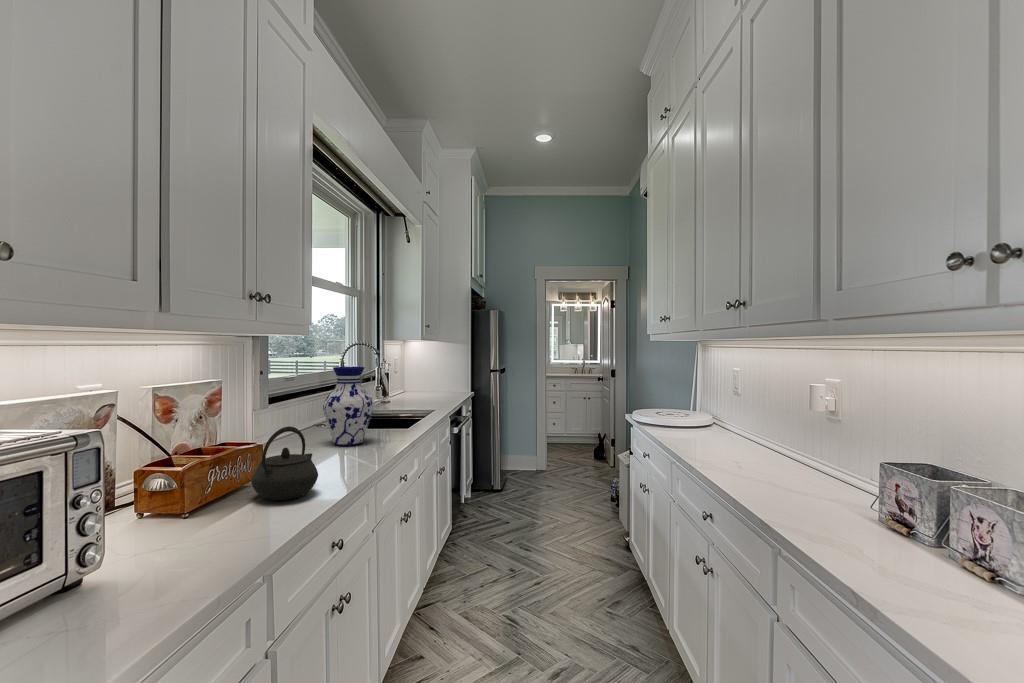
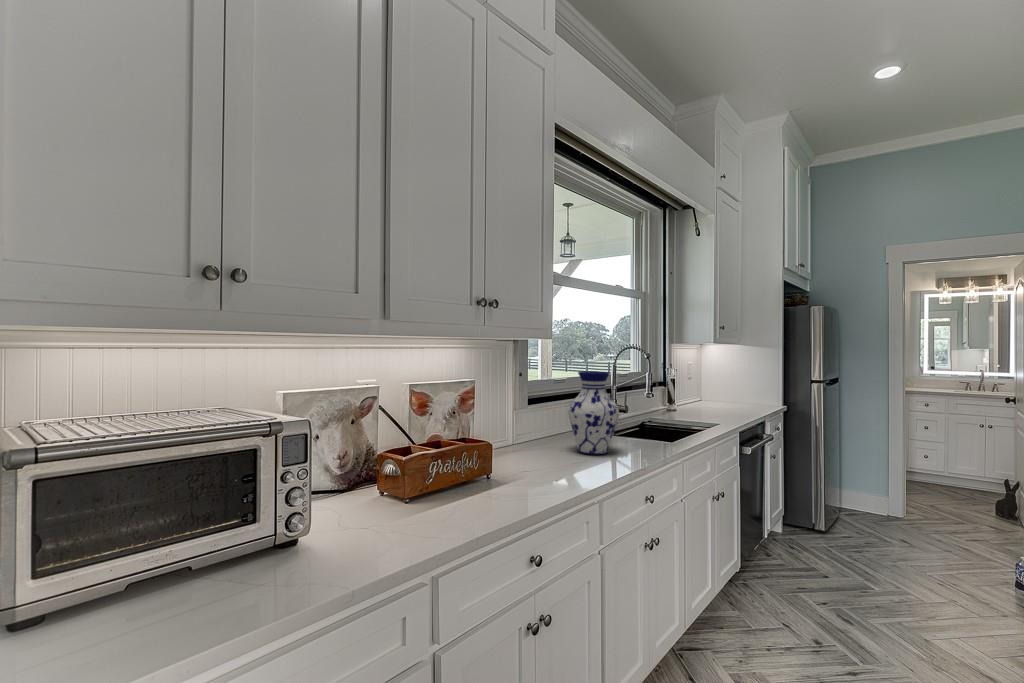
kettle: present [252,426,318,500] -> none [465,431,526,503]

